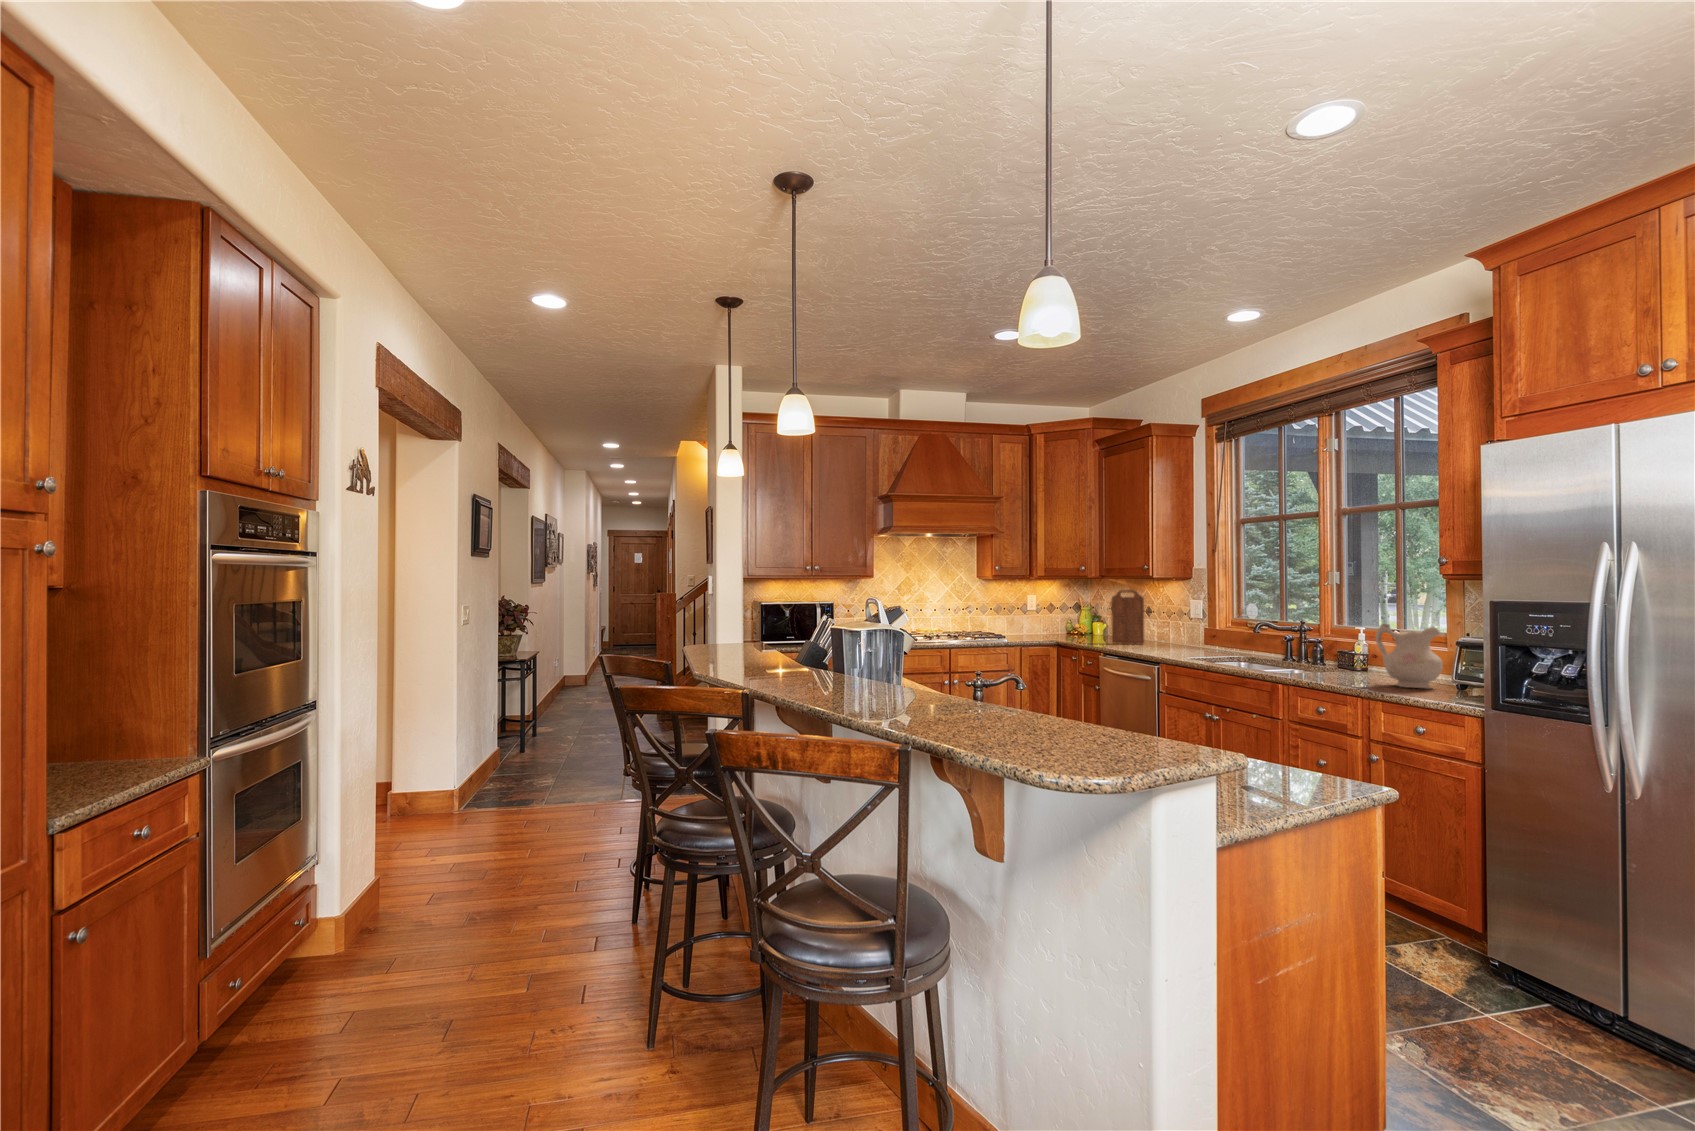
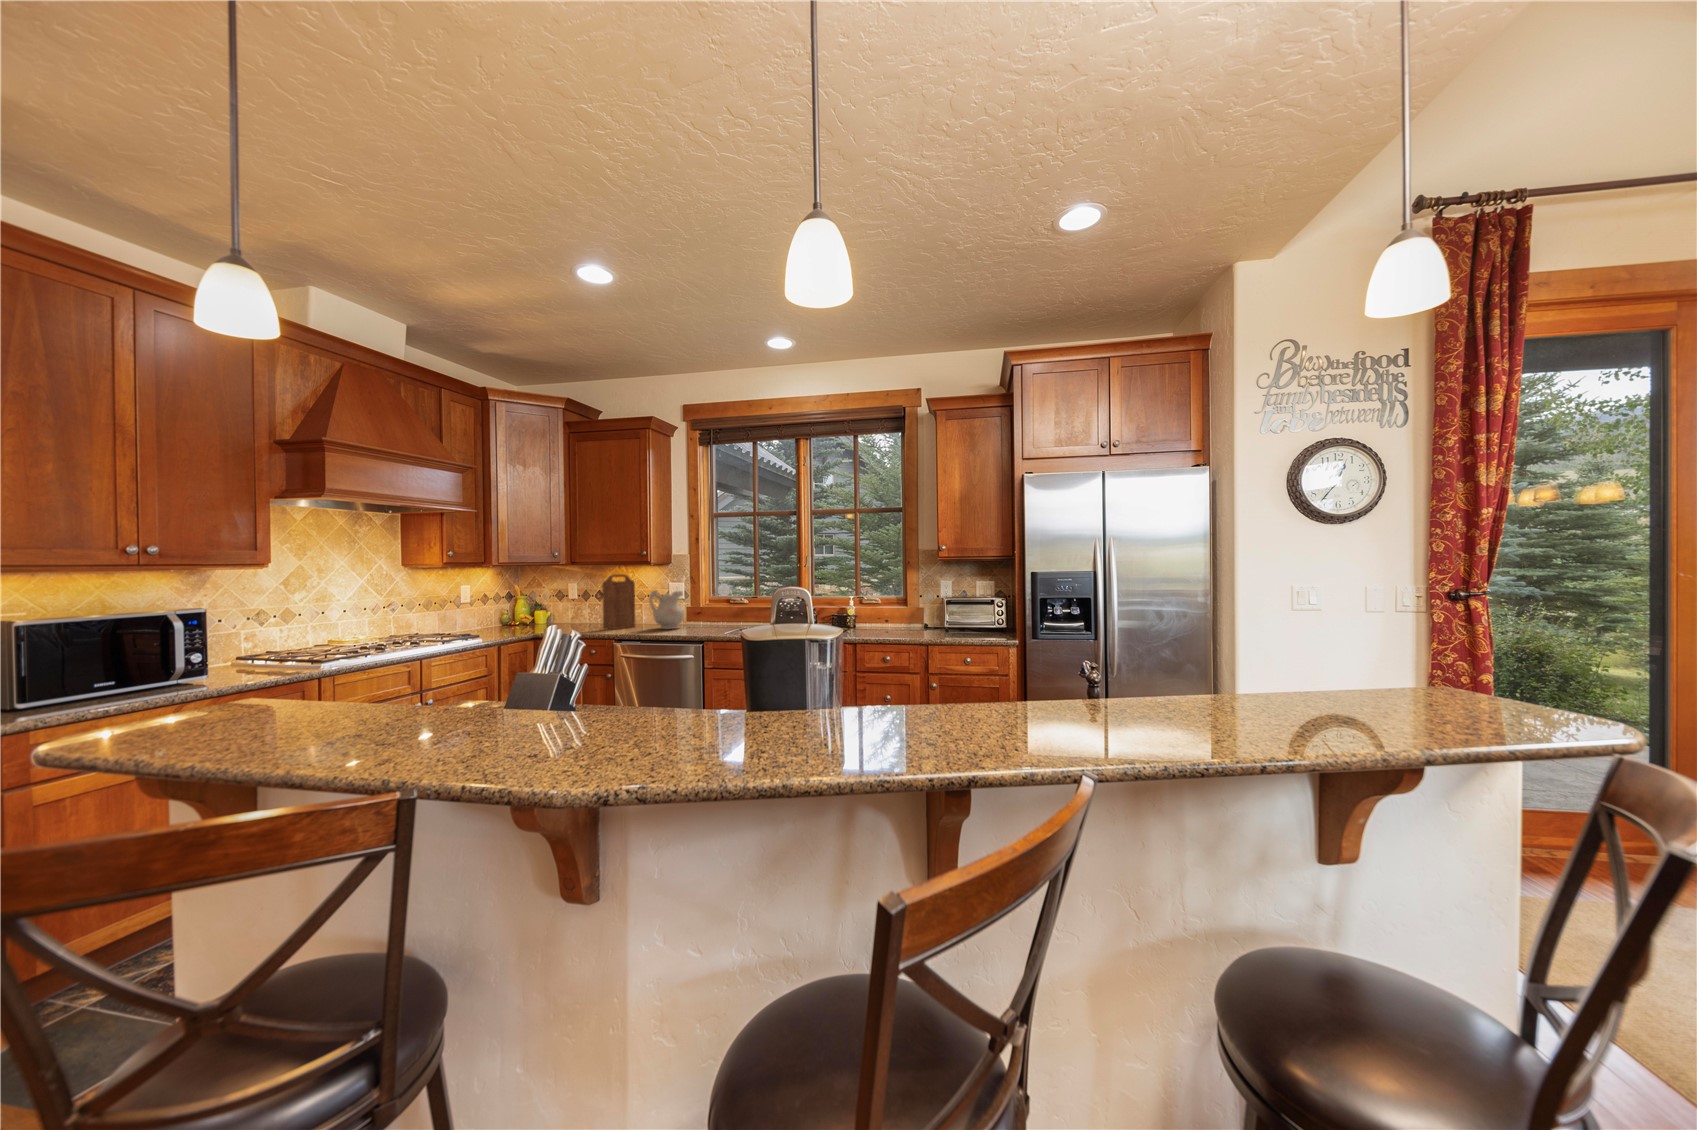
ceramic pitcher: present [1375,624,1443,689] -> present [649,591,684,629]

